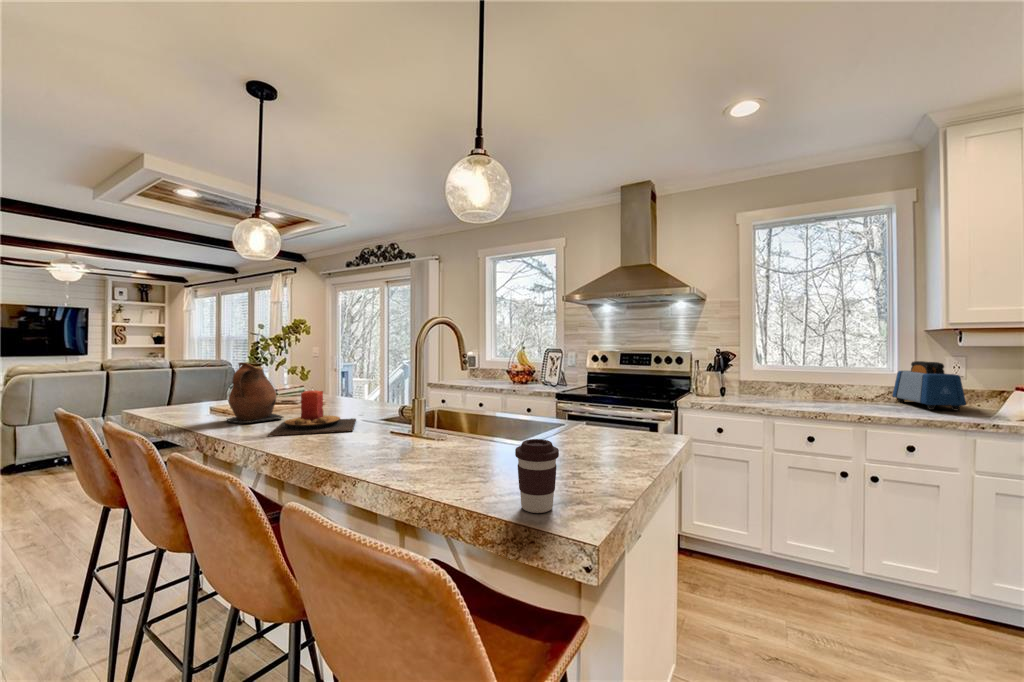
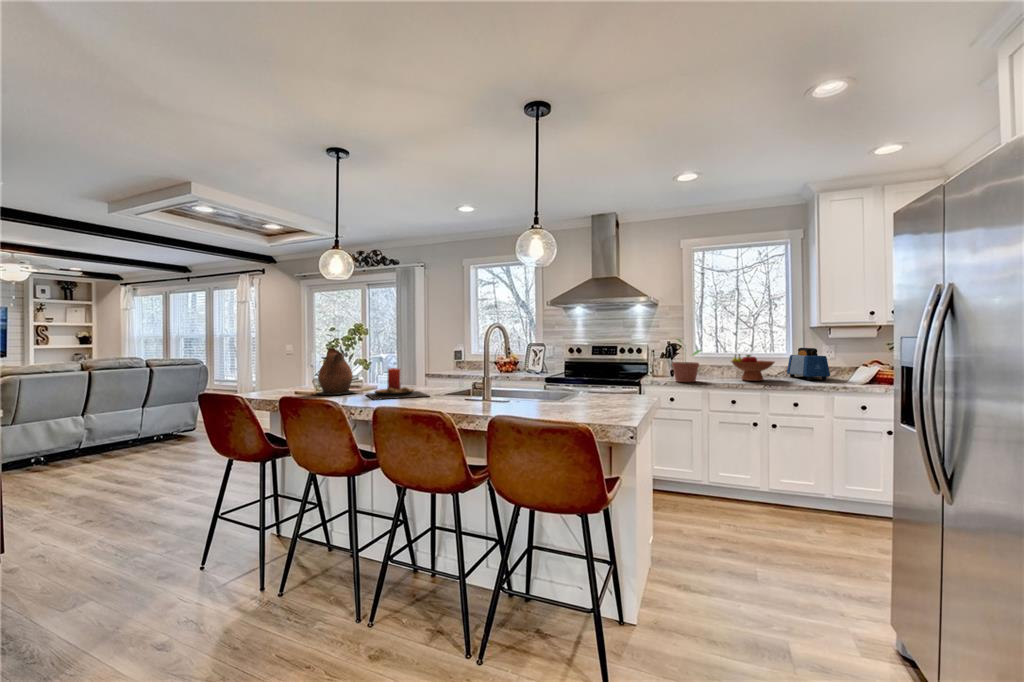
potted plant: none [720,346,764,407] -> present [672,339,701,382]
fruit bowl: none [805,369,875,408] -> present [731,354,775,381]
coffee cup: present [515,439,559,513] -> none [591,379,616,416]

